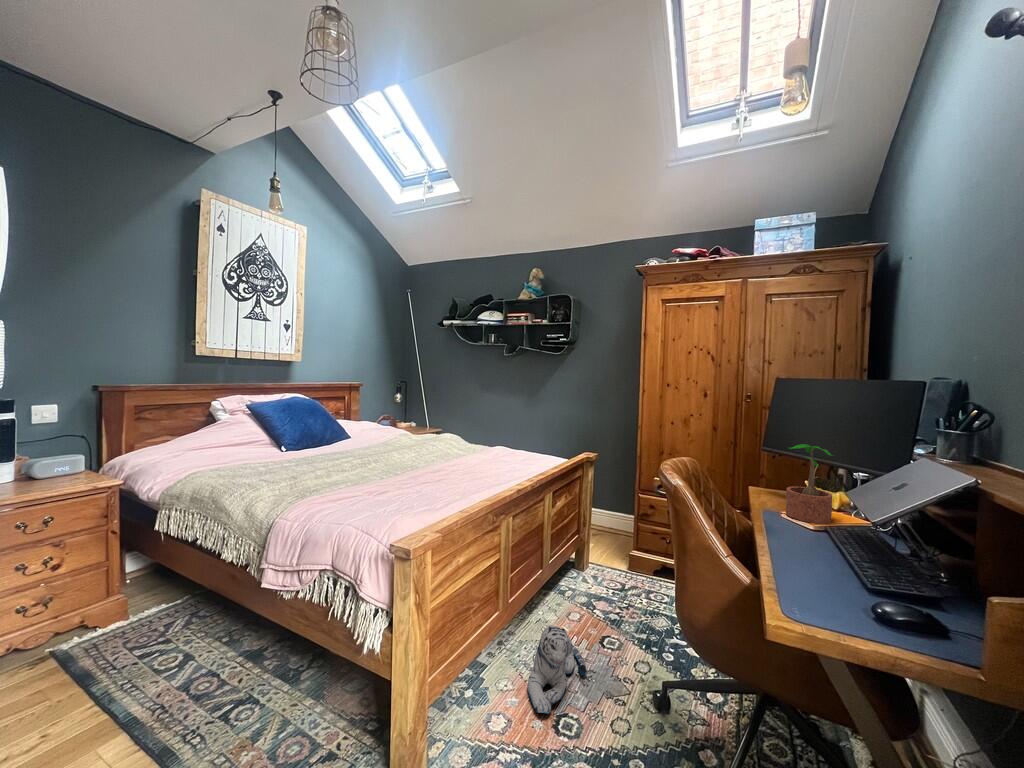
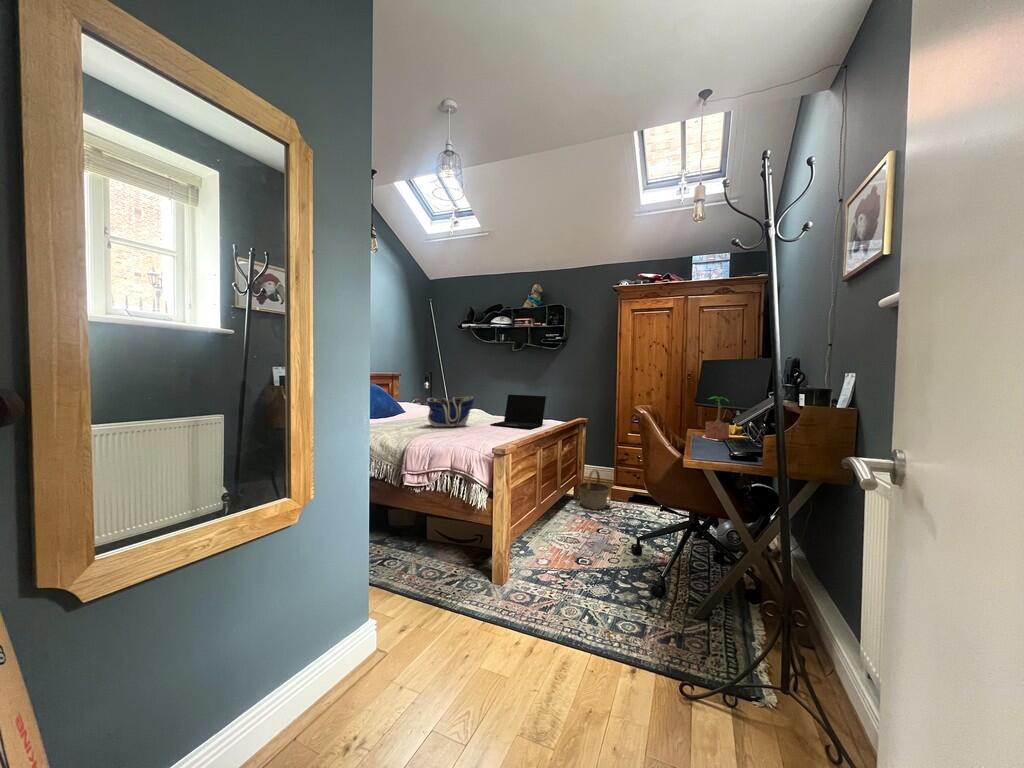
laptop: none [446,420,531,478] -> present [490,395,546,429]
tote bag: none [343,425,419,471] -> present [426,396,474,427]
basket: none [577,532,627,594] -> present [577,470,610,510]
plush toy: present [527,625,586,714] -> none [557,512,591,557]

